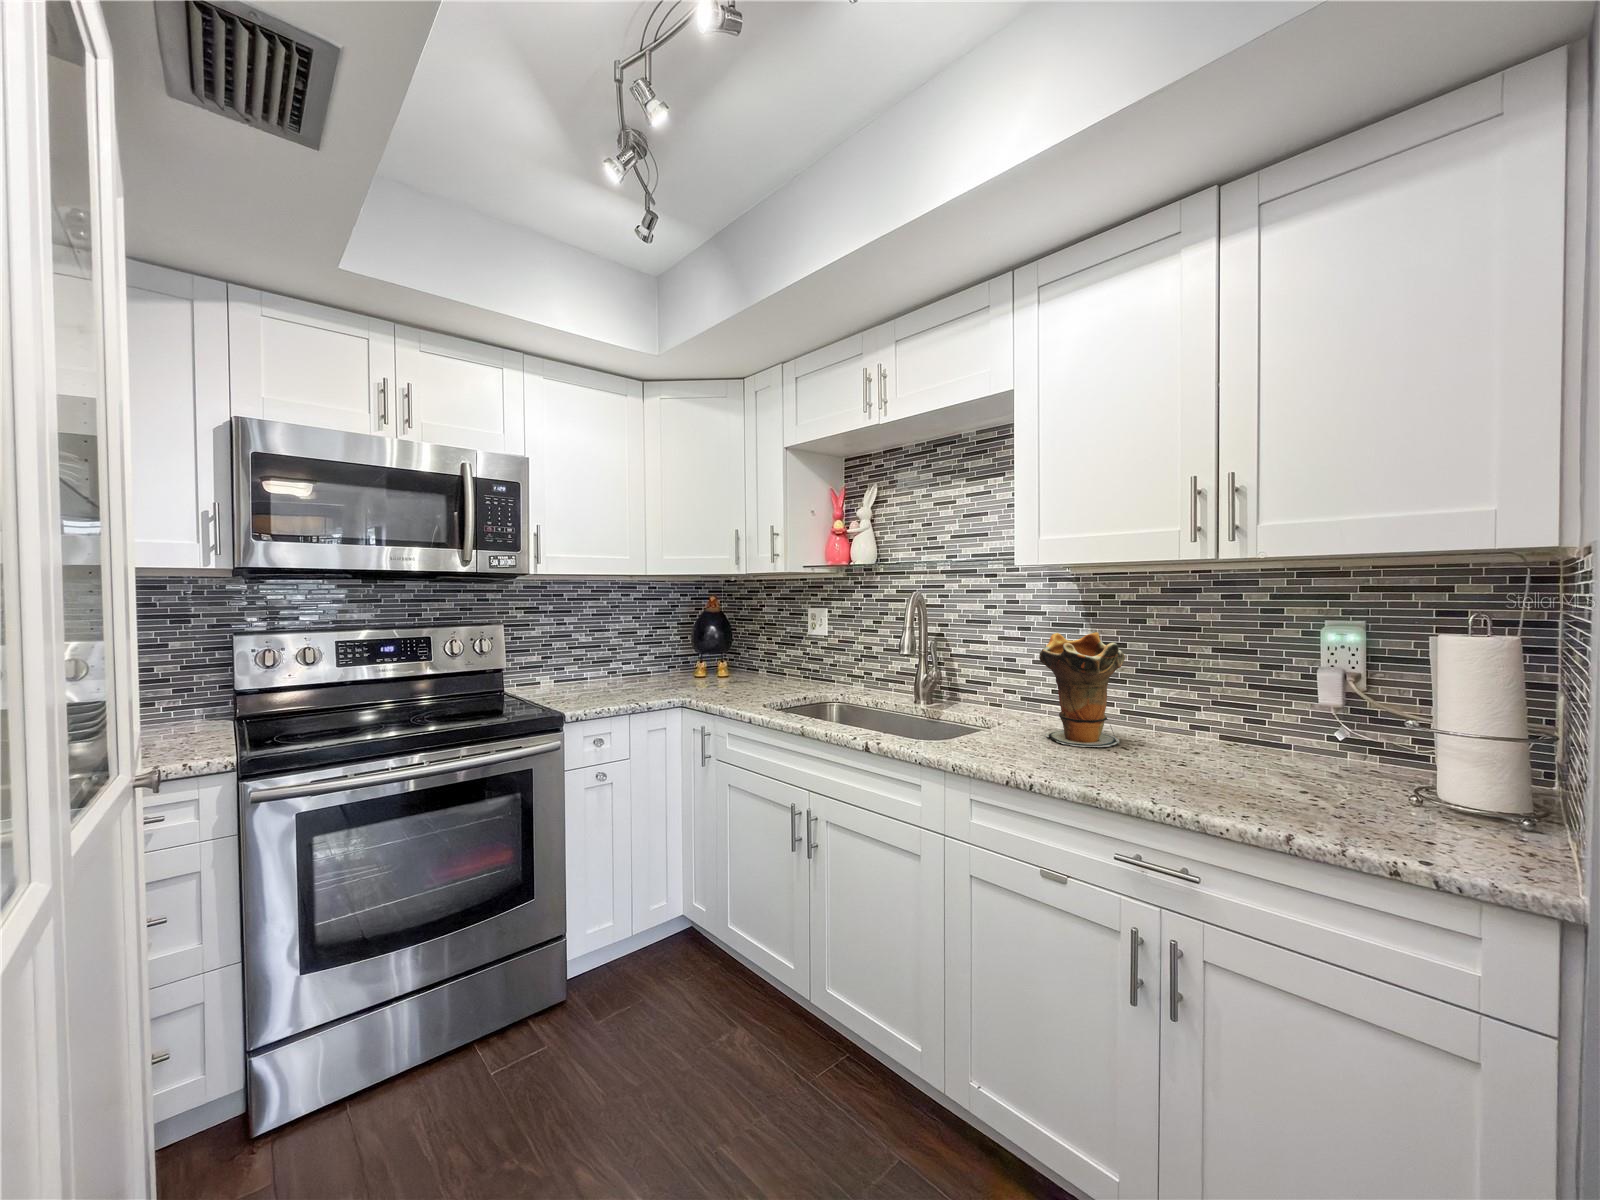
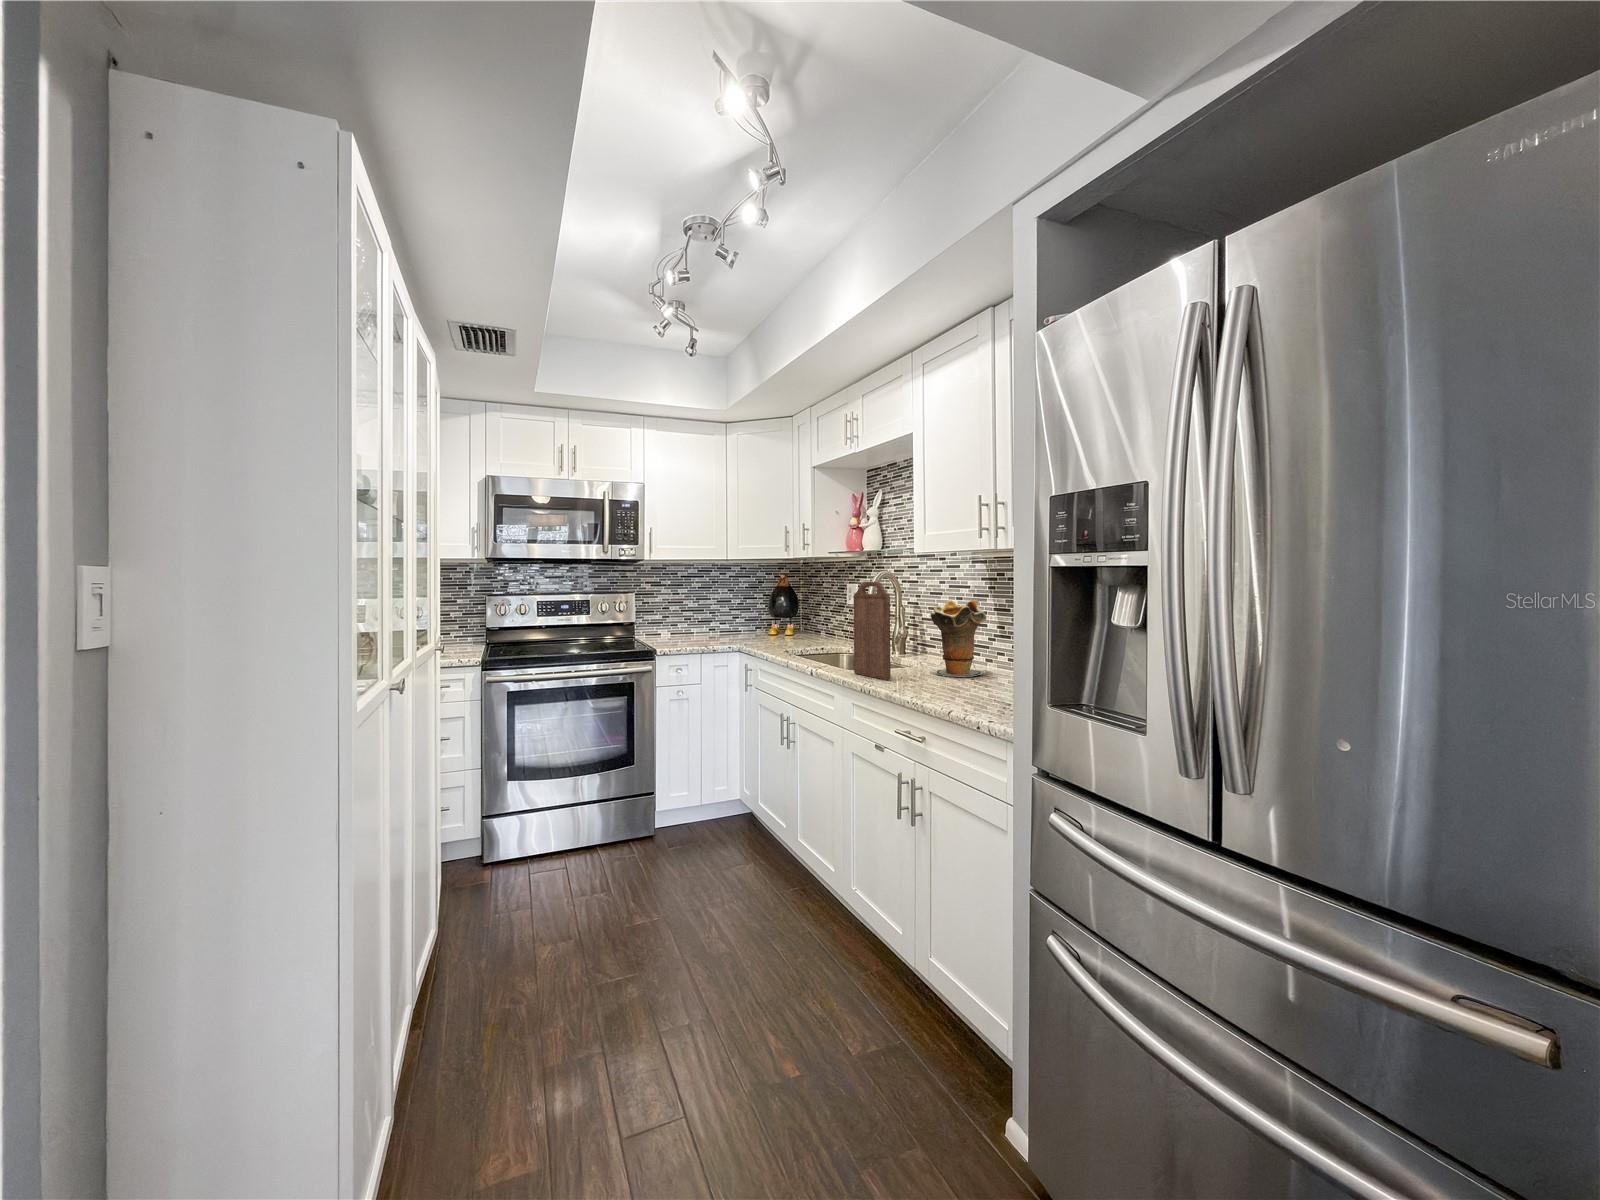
cutting board: none [944,608,1028,762] -> present [854,582,891,680]

